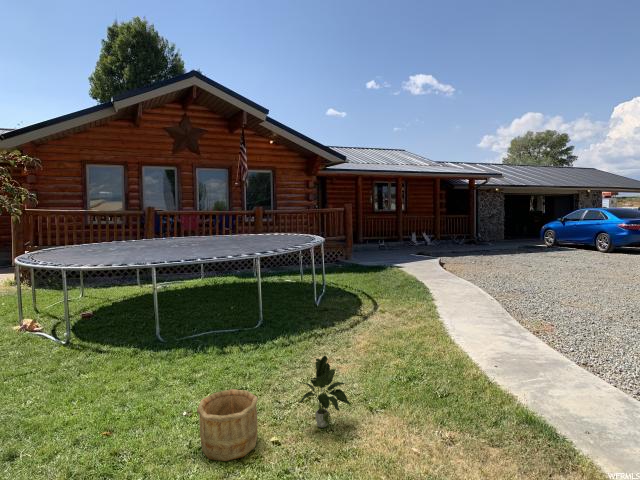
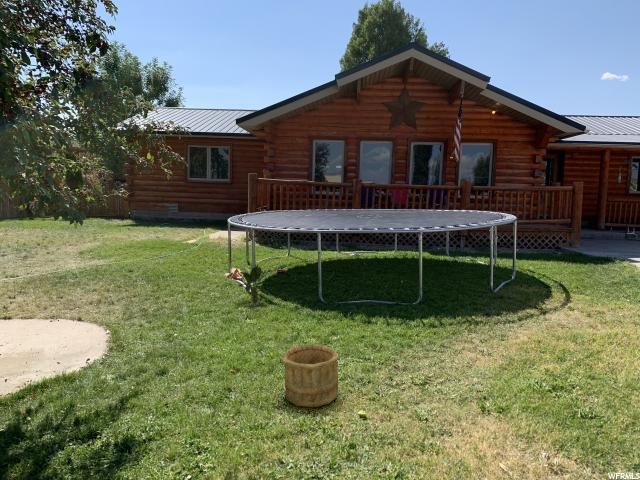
potted plant: present [299,356,350,427] -> present [239,265,269,306]

